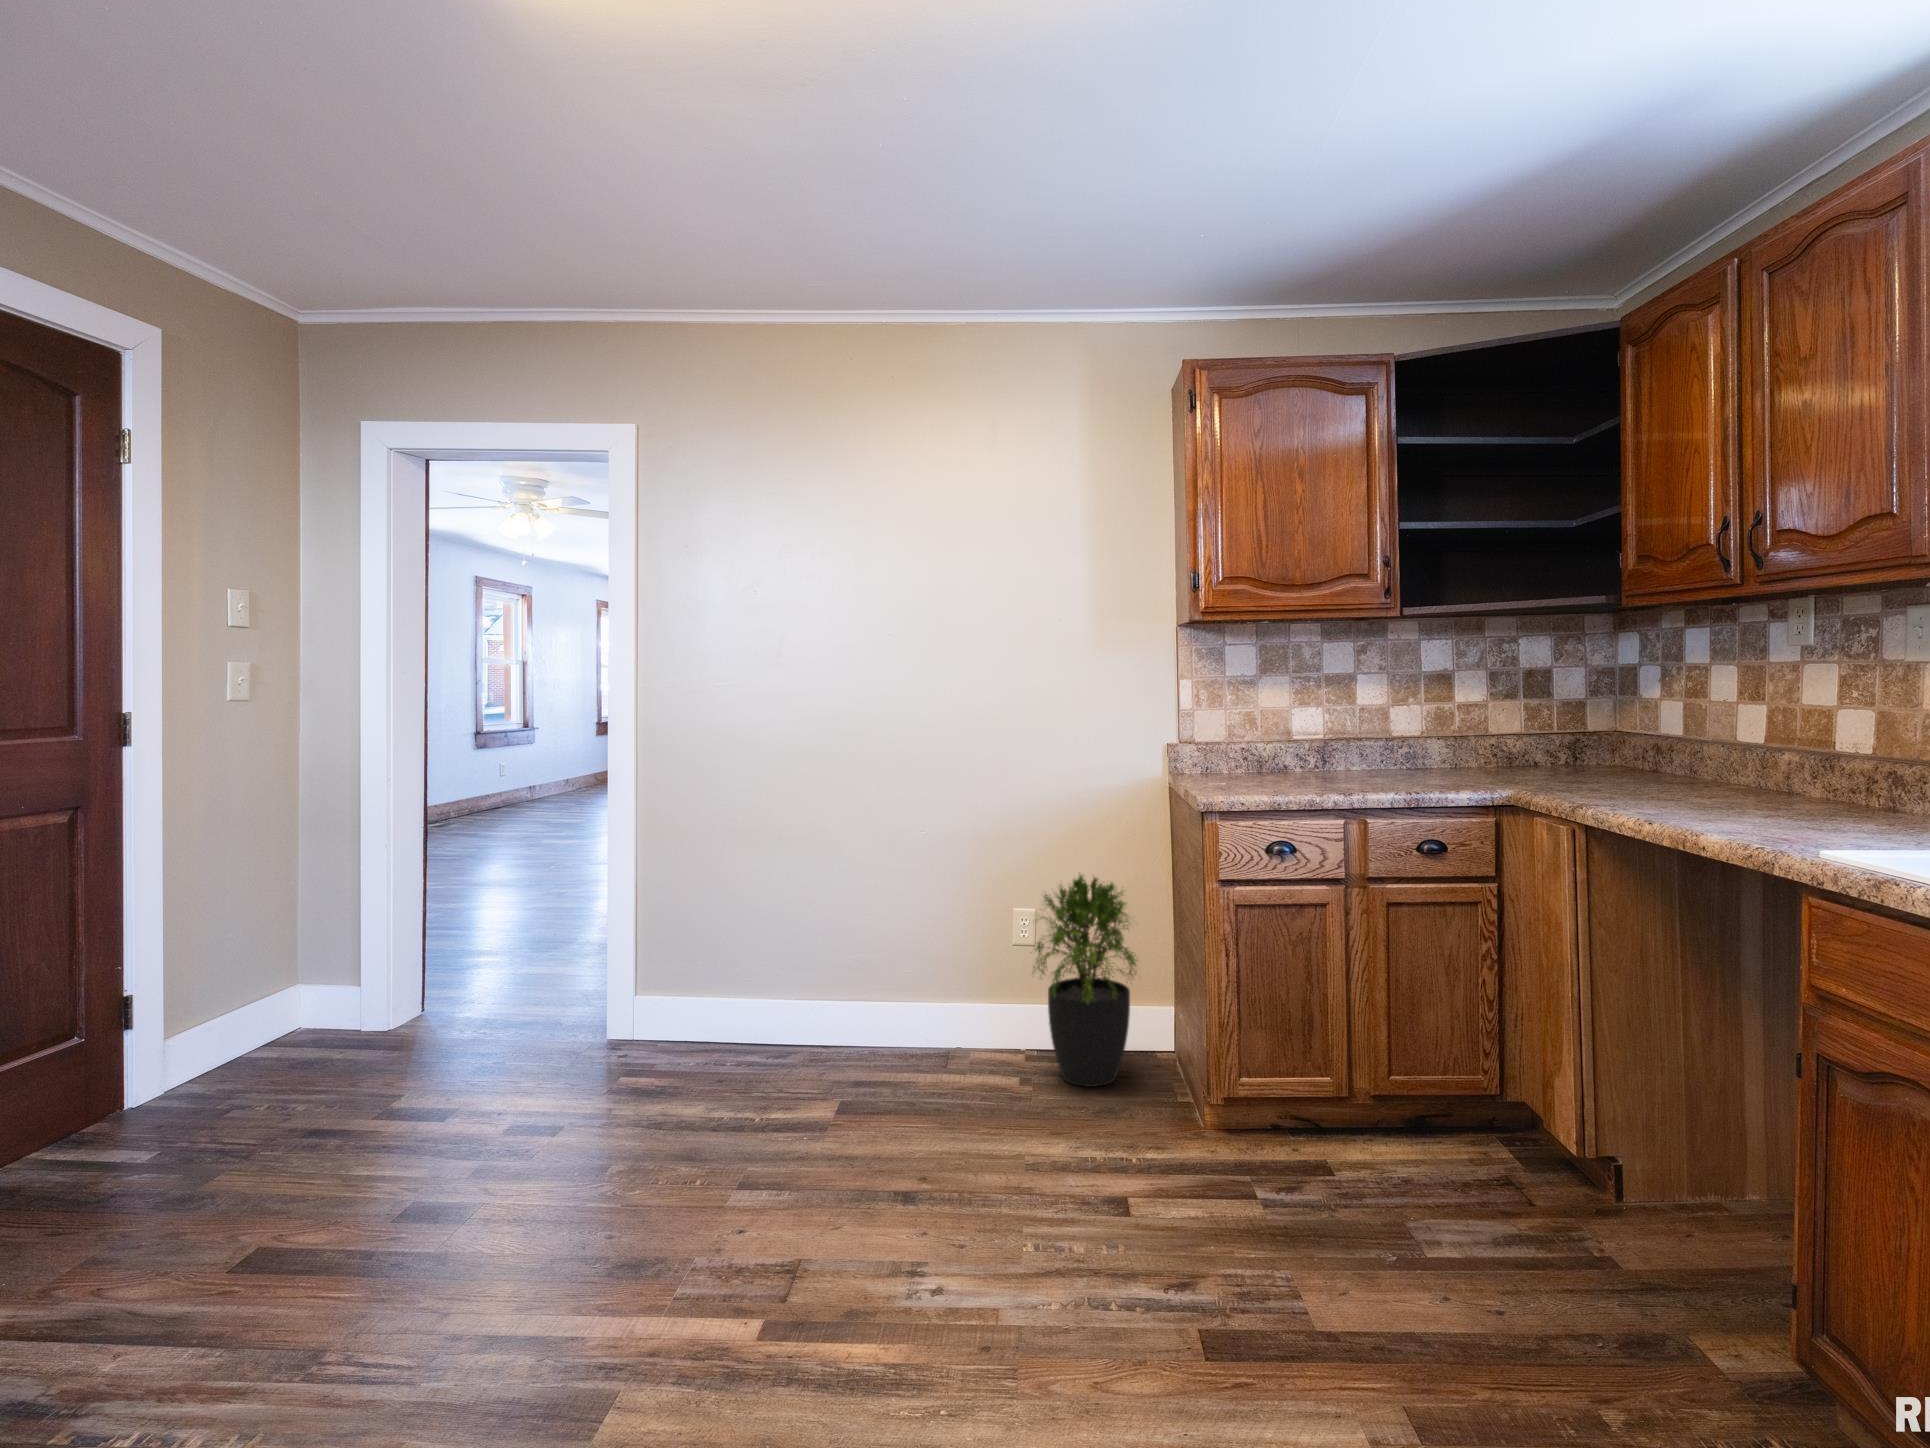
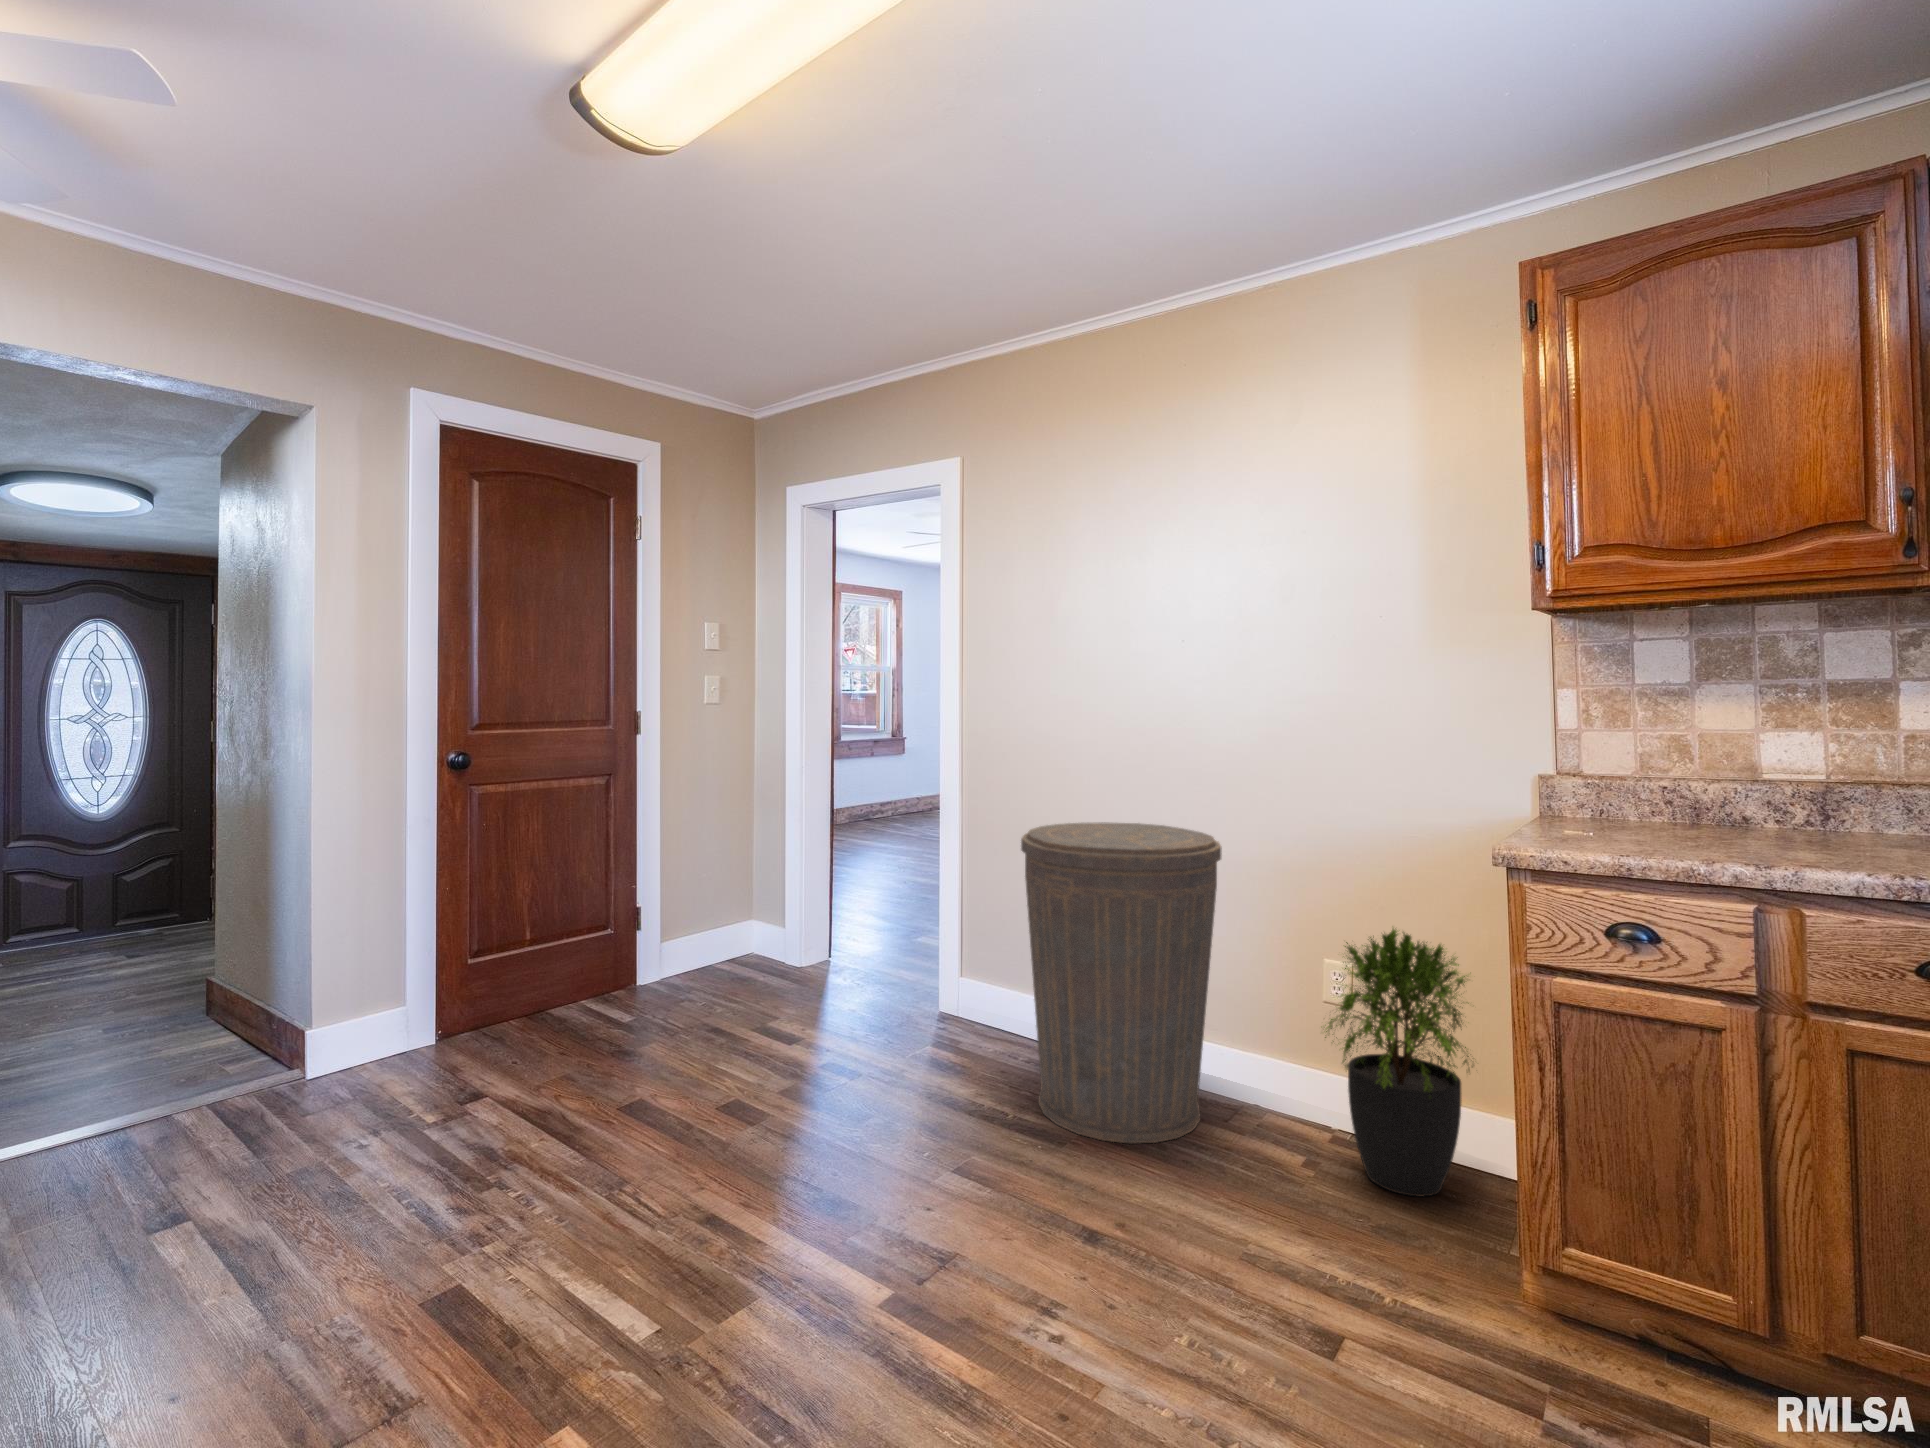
trash can: none [747,810,938,1117] -> present [1021,822,1222,1143]

